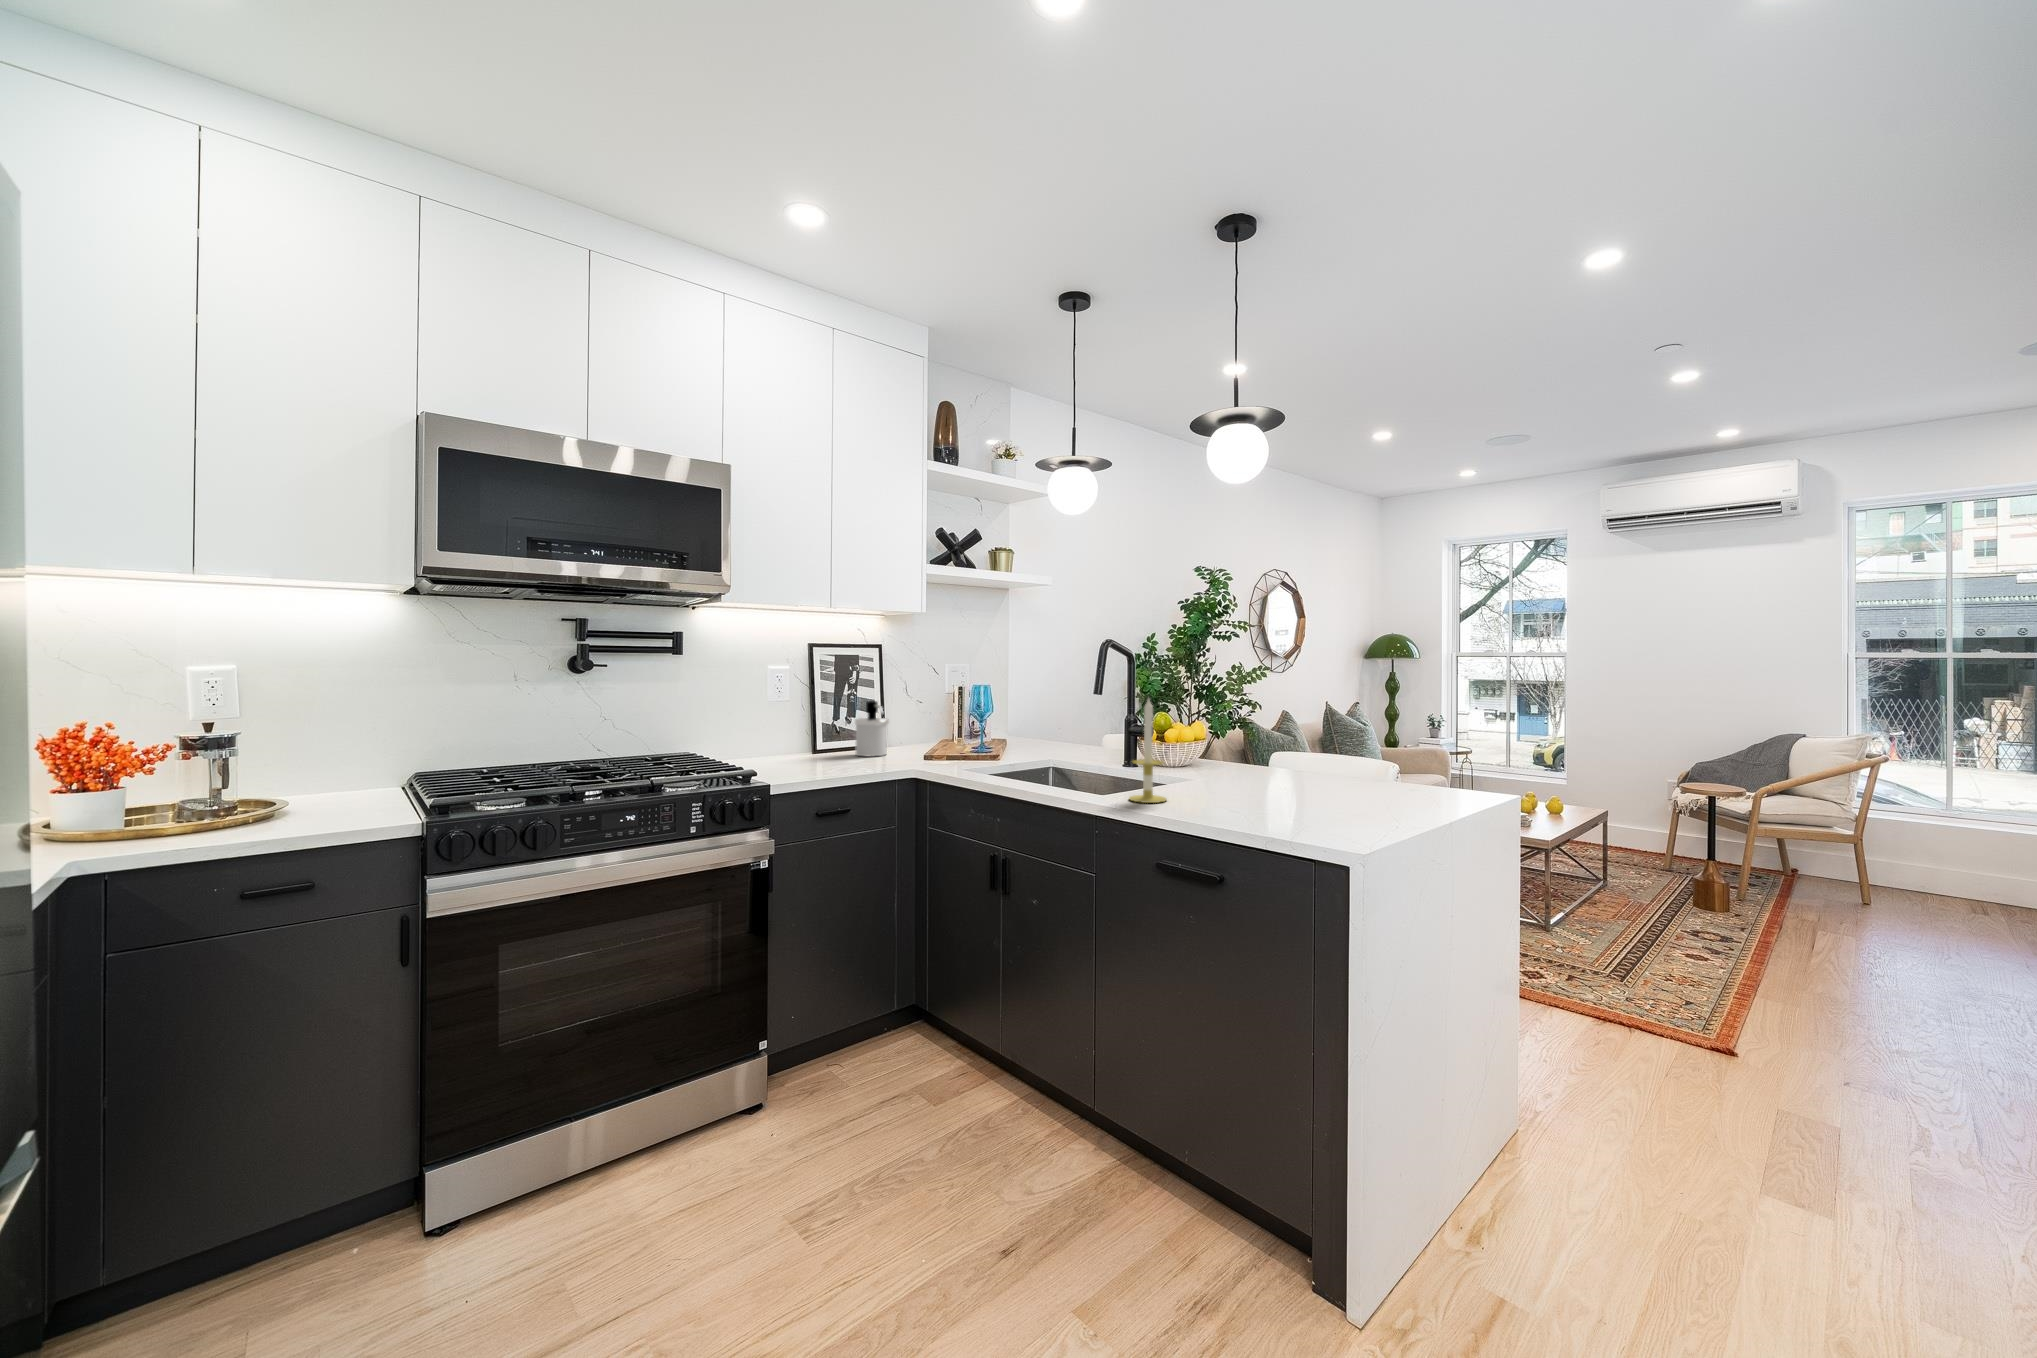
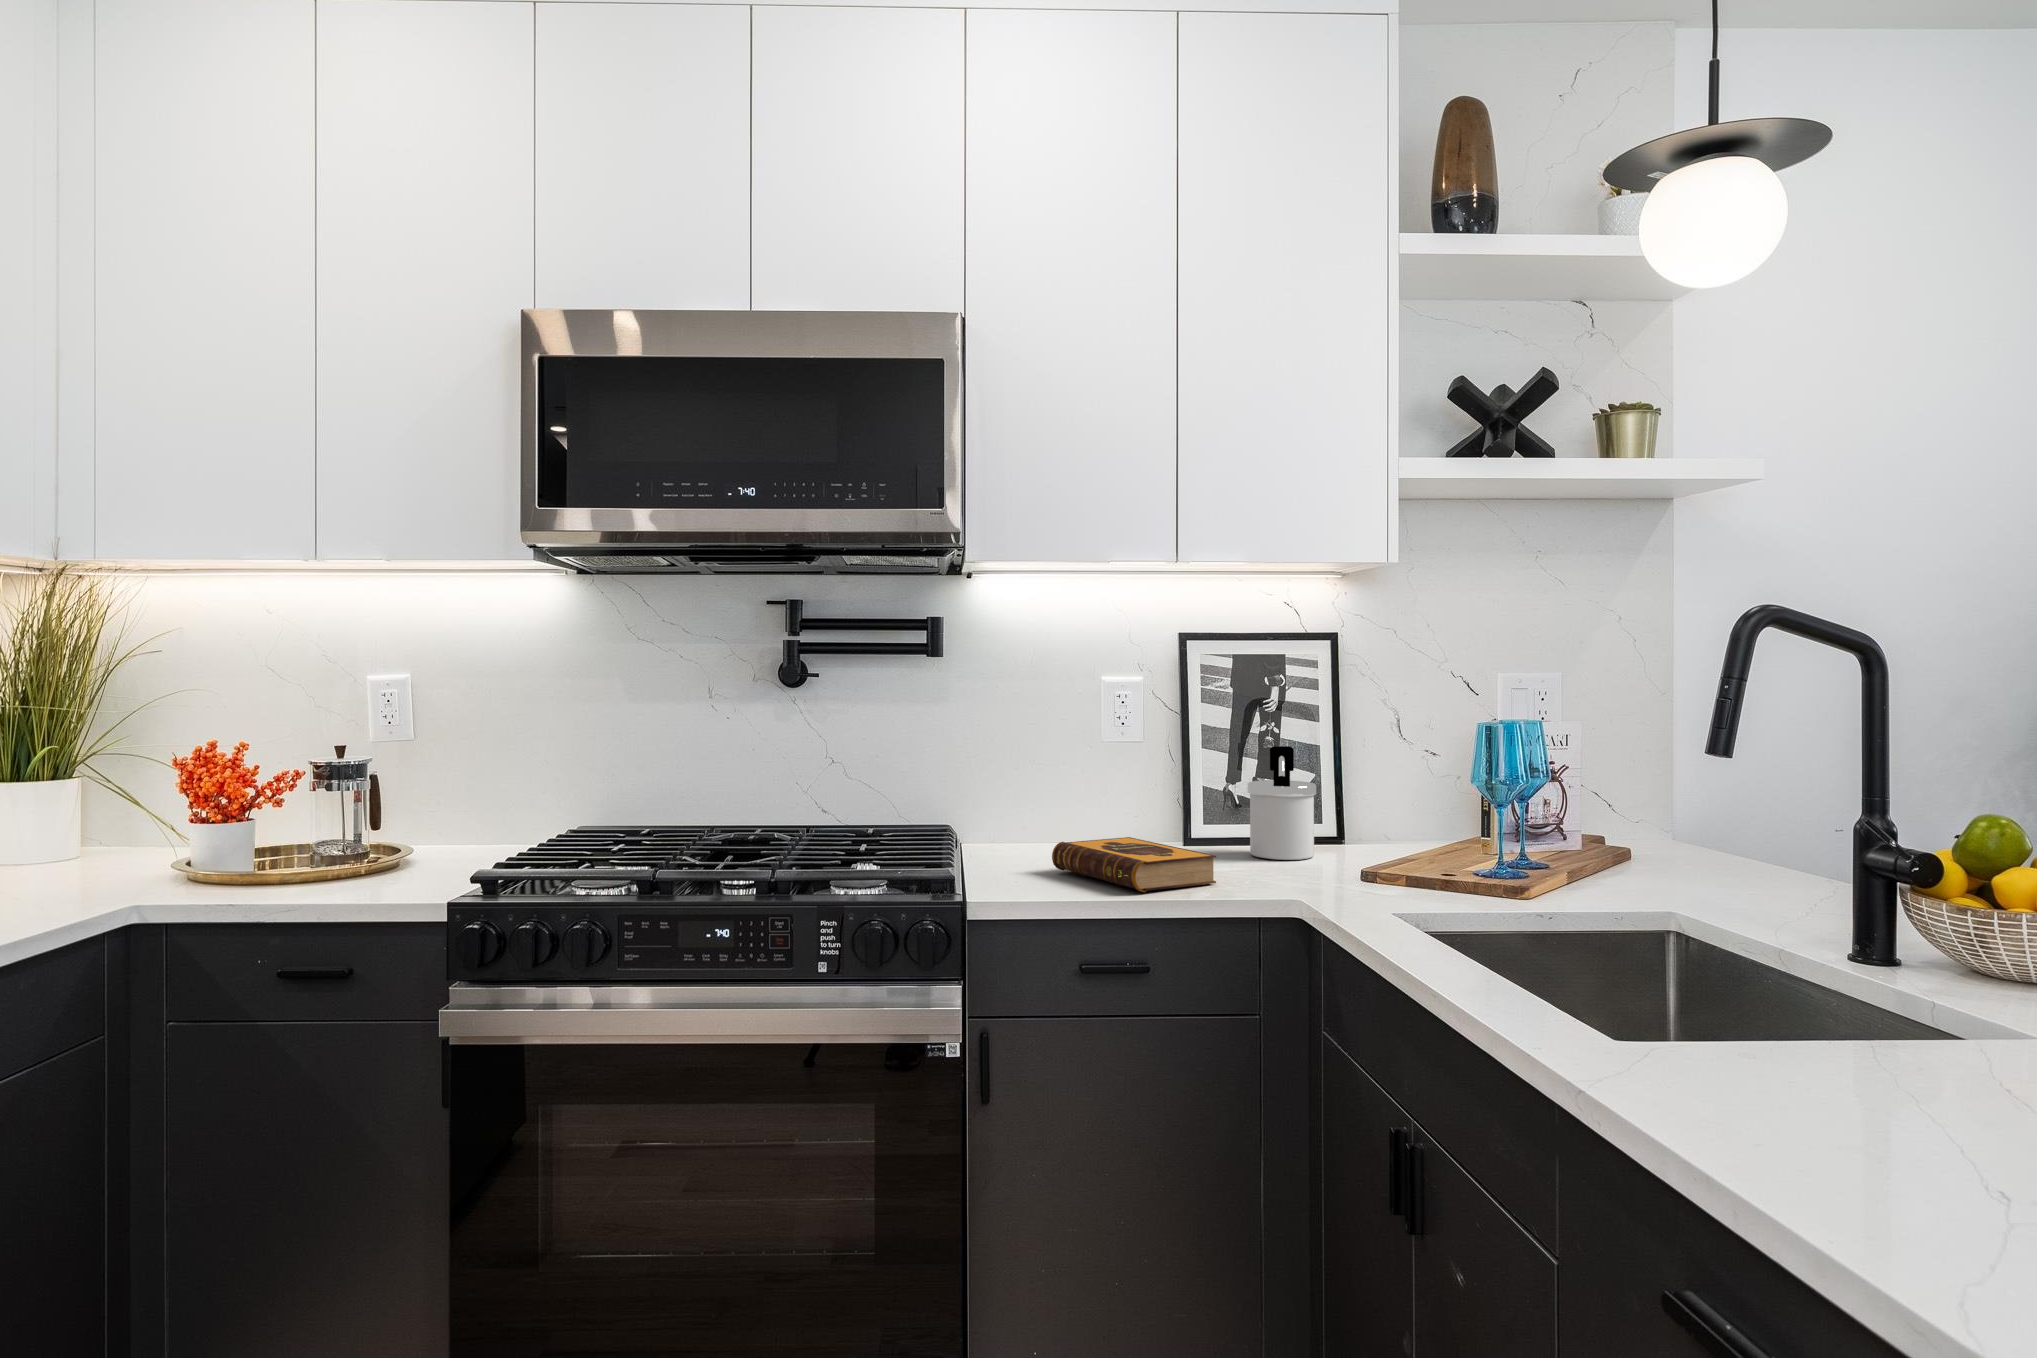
candle: present [1129,699,1167,803] -> none [1692,772,1842,1141]
hardback book: none [775,751,868,773] -> present [1052,837,1216,892]

